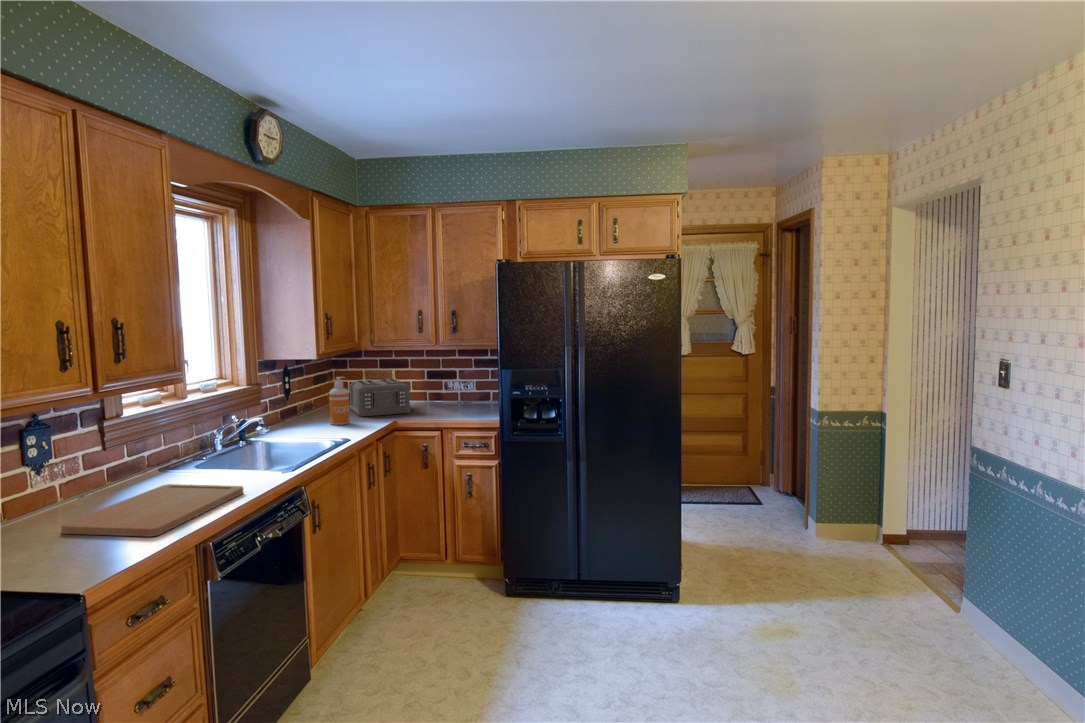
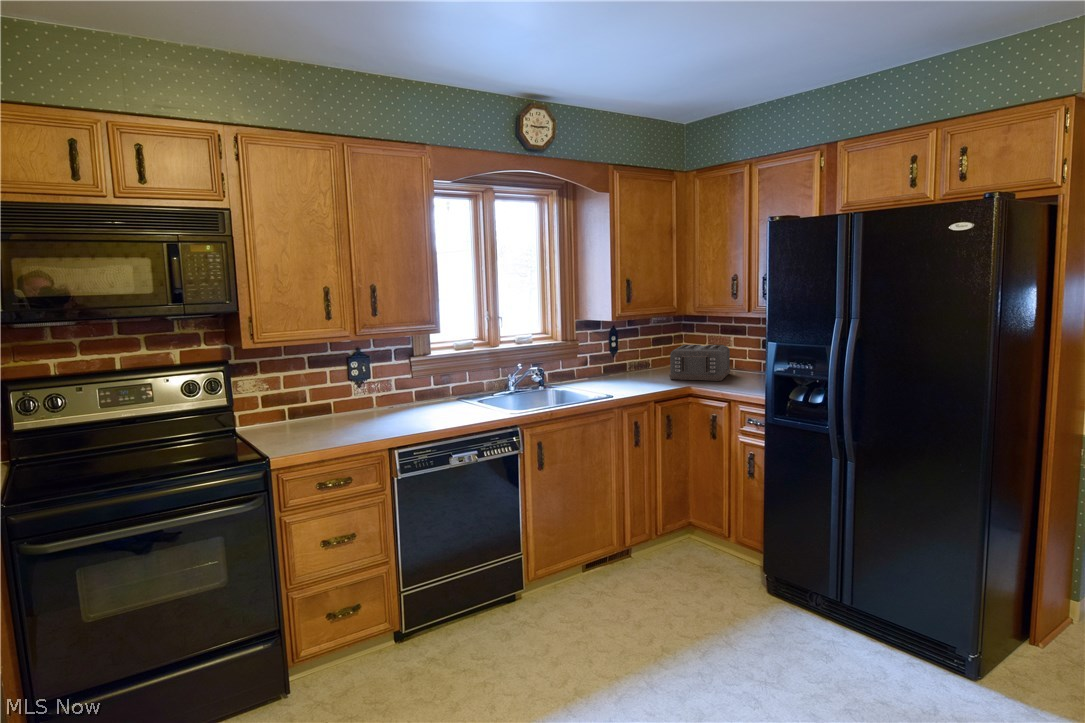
soap dispenser: present [329,377,350,425] -> none [631,339,649,384]
cutting board: present [61,484,243,537] -> none [342,407,457,435]

